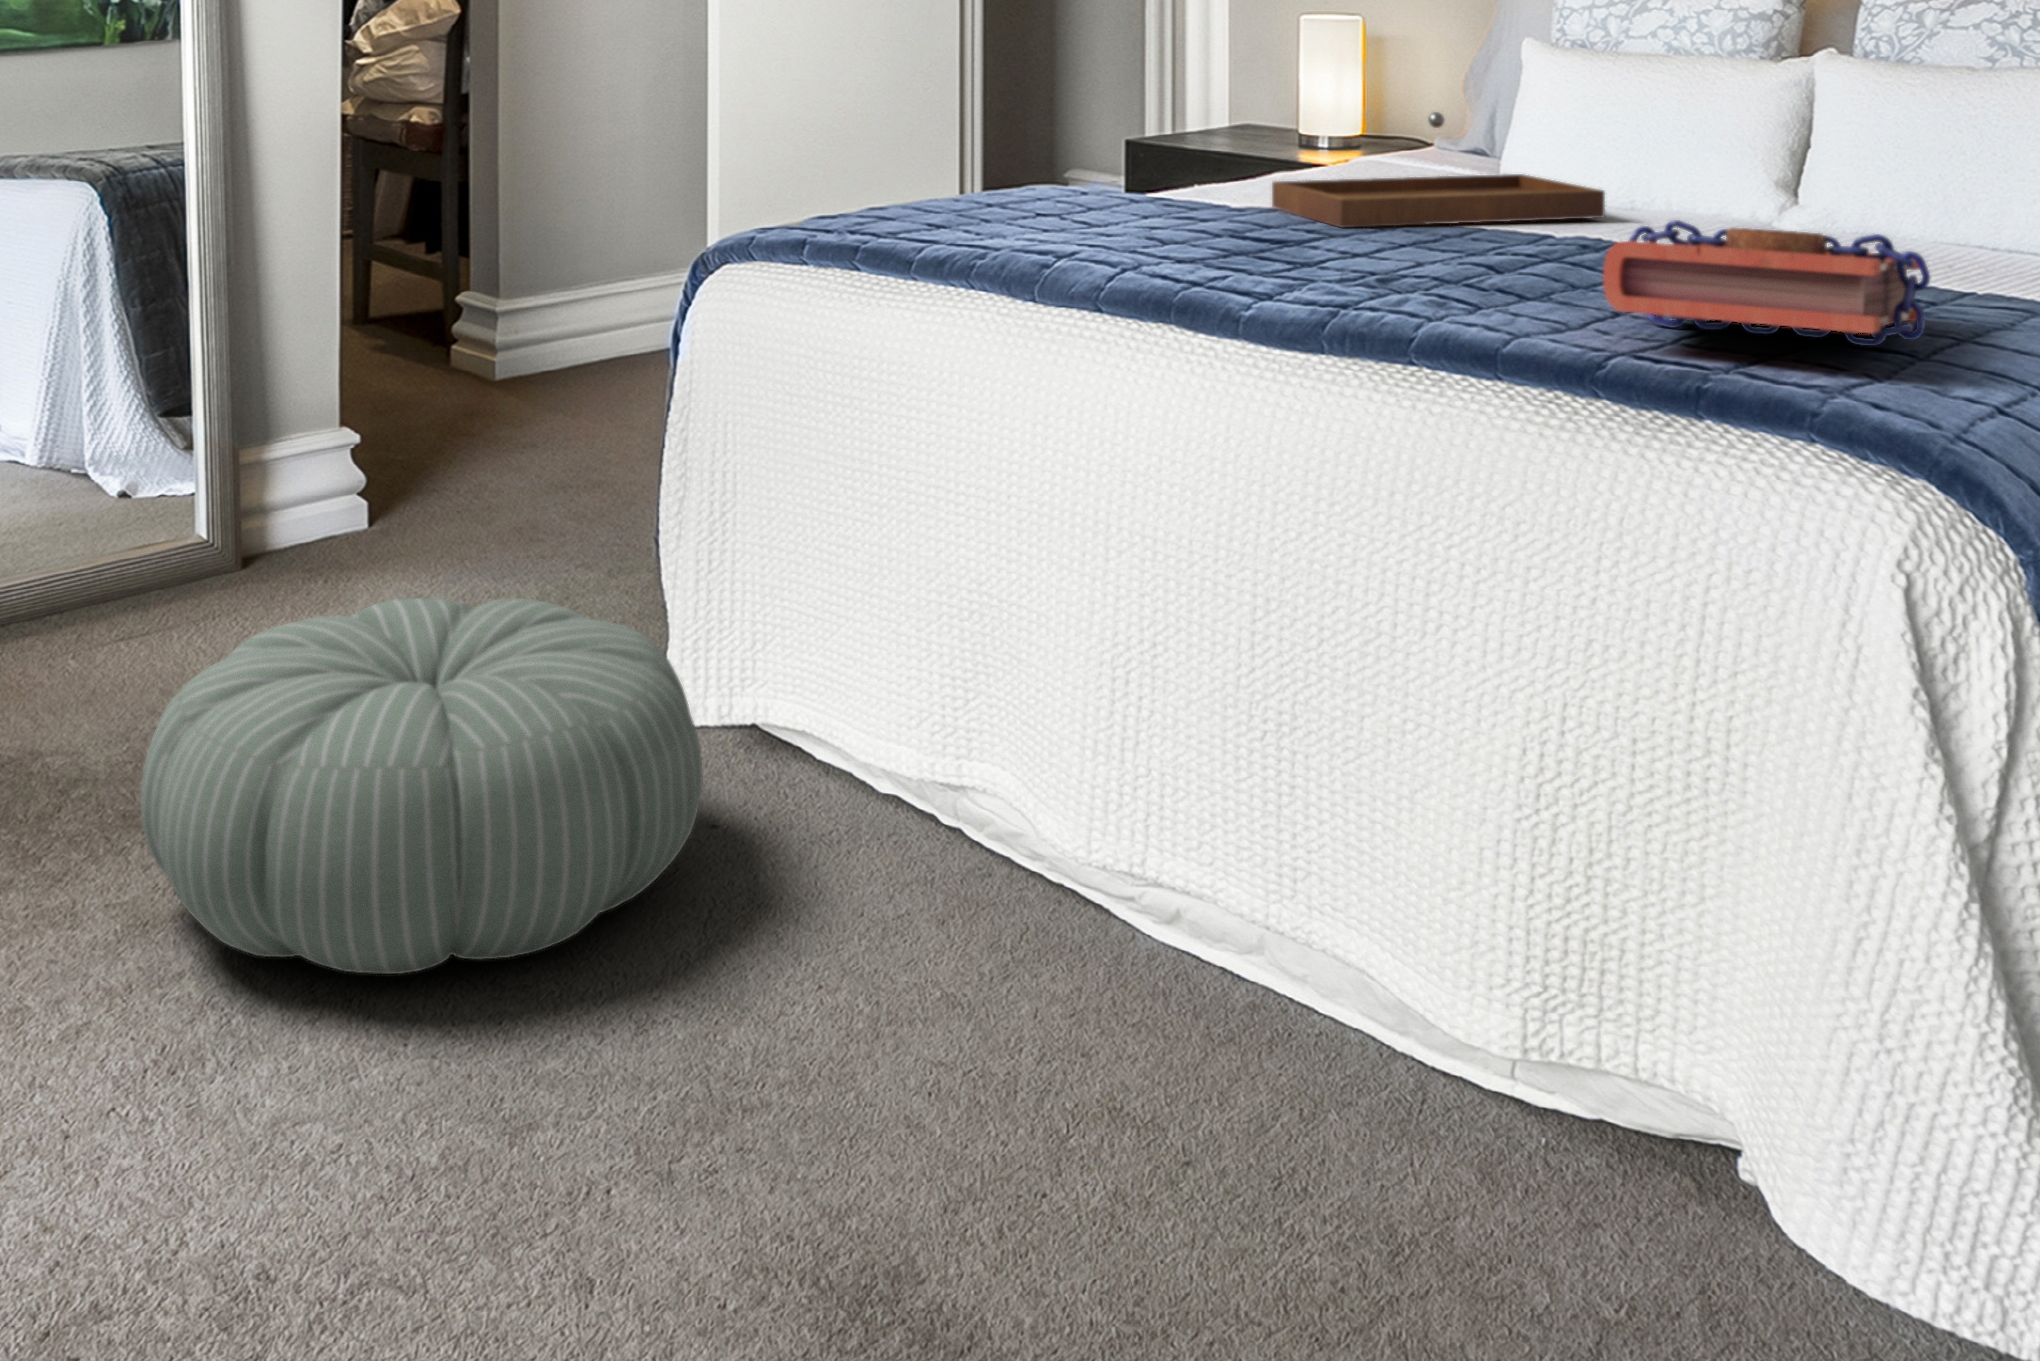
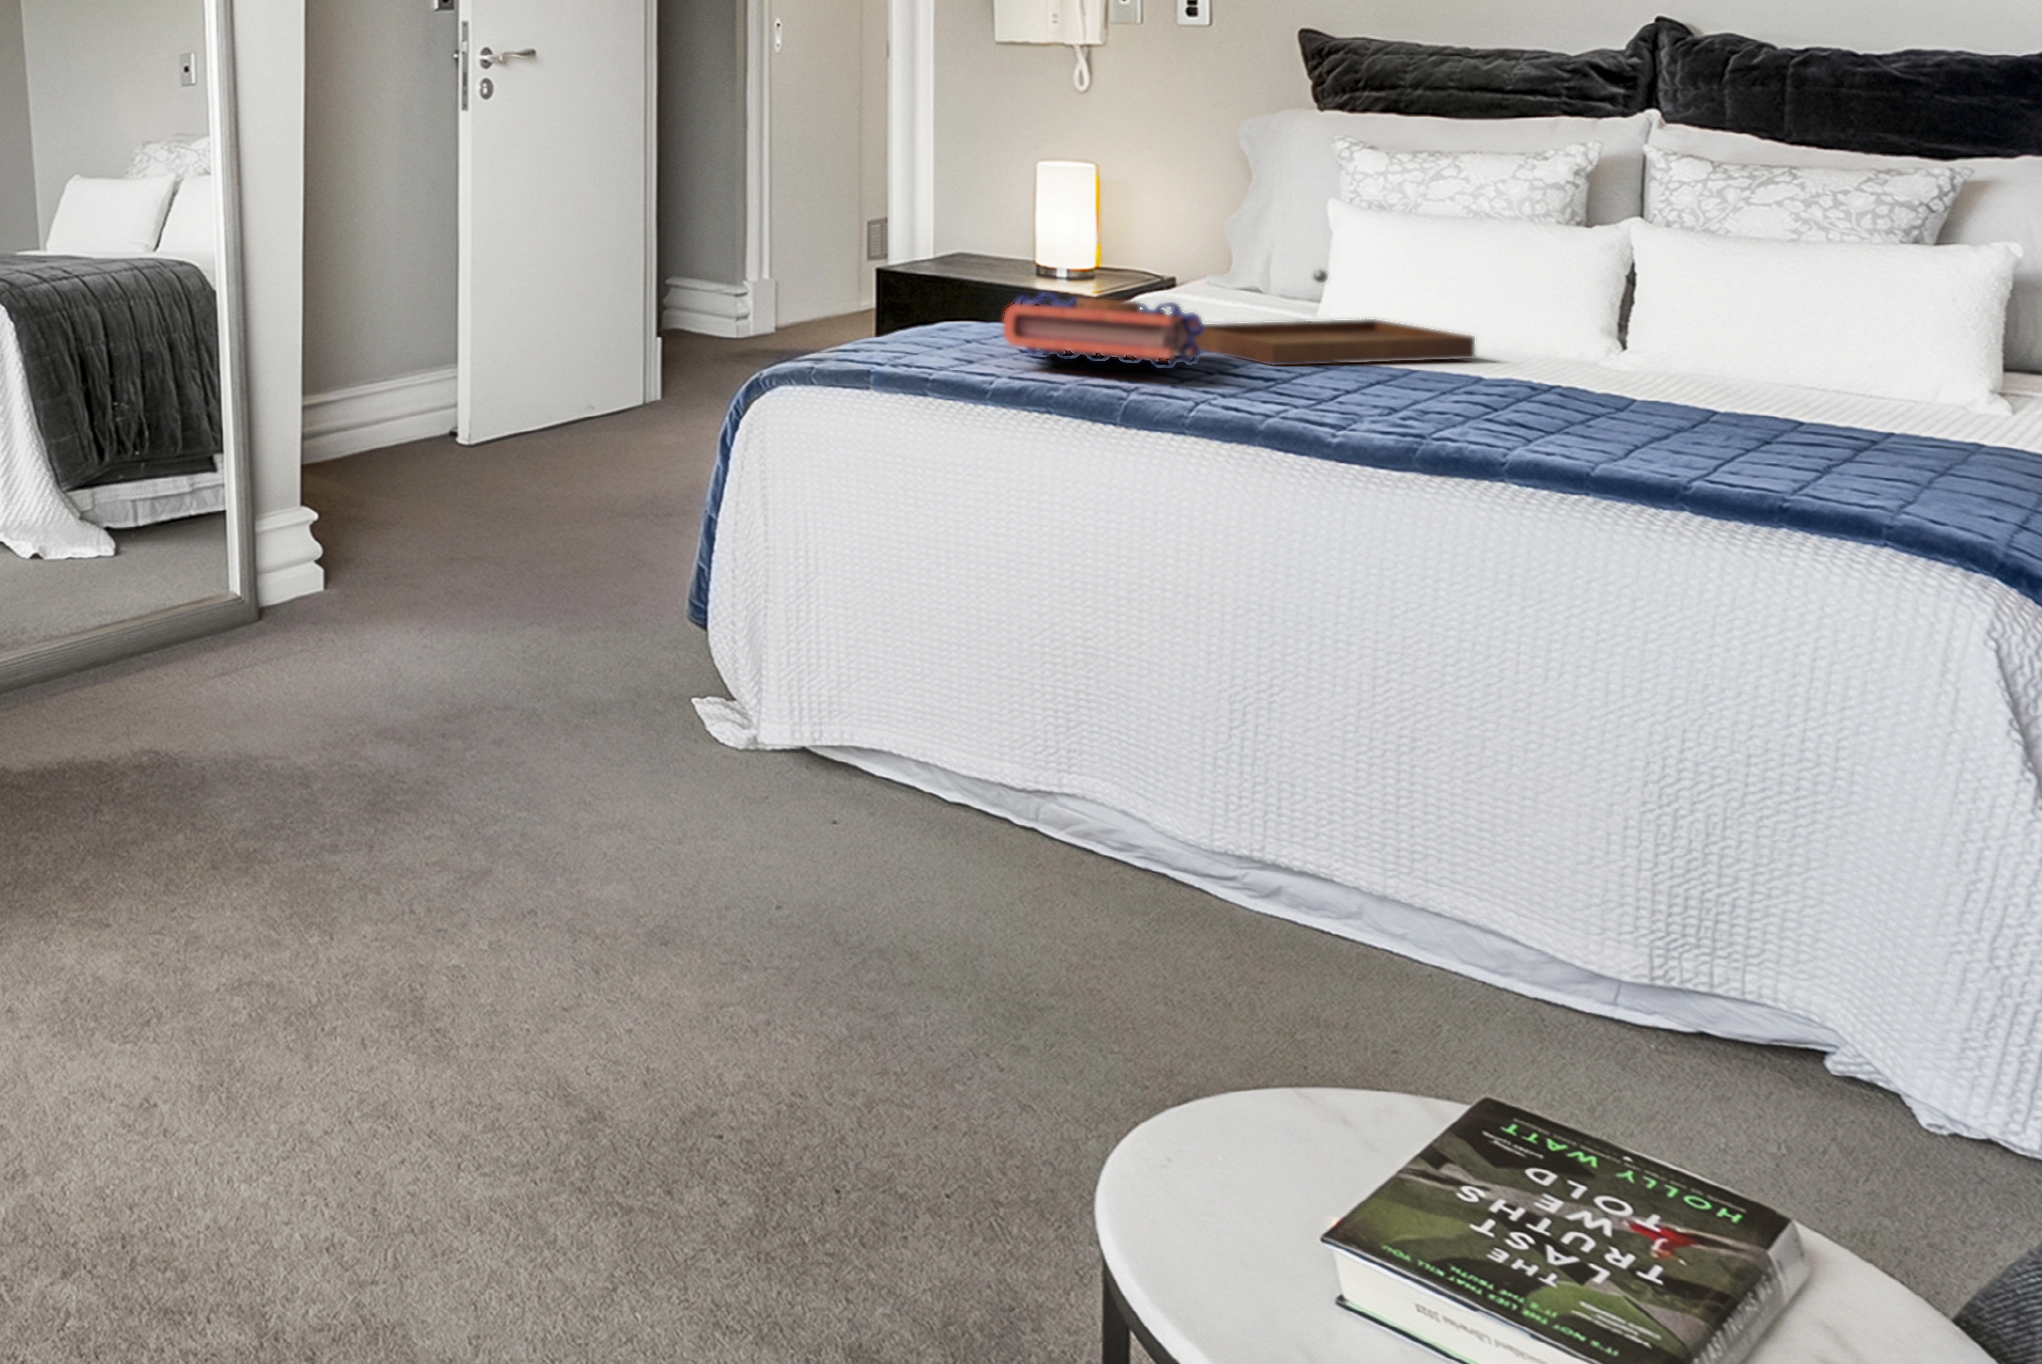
book: present [1603,220,1930,346] -> present [1003,293,1204,369]
pouf: present [140,598,703,974] -> none [453,646,879,916]

